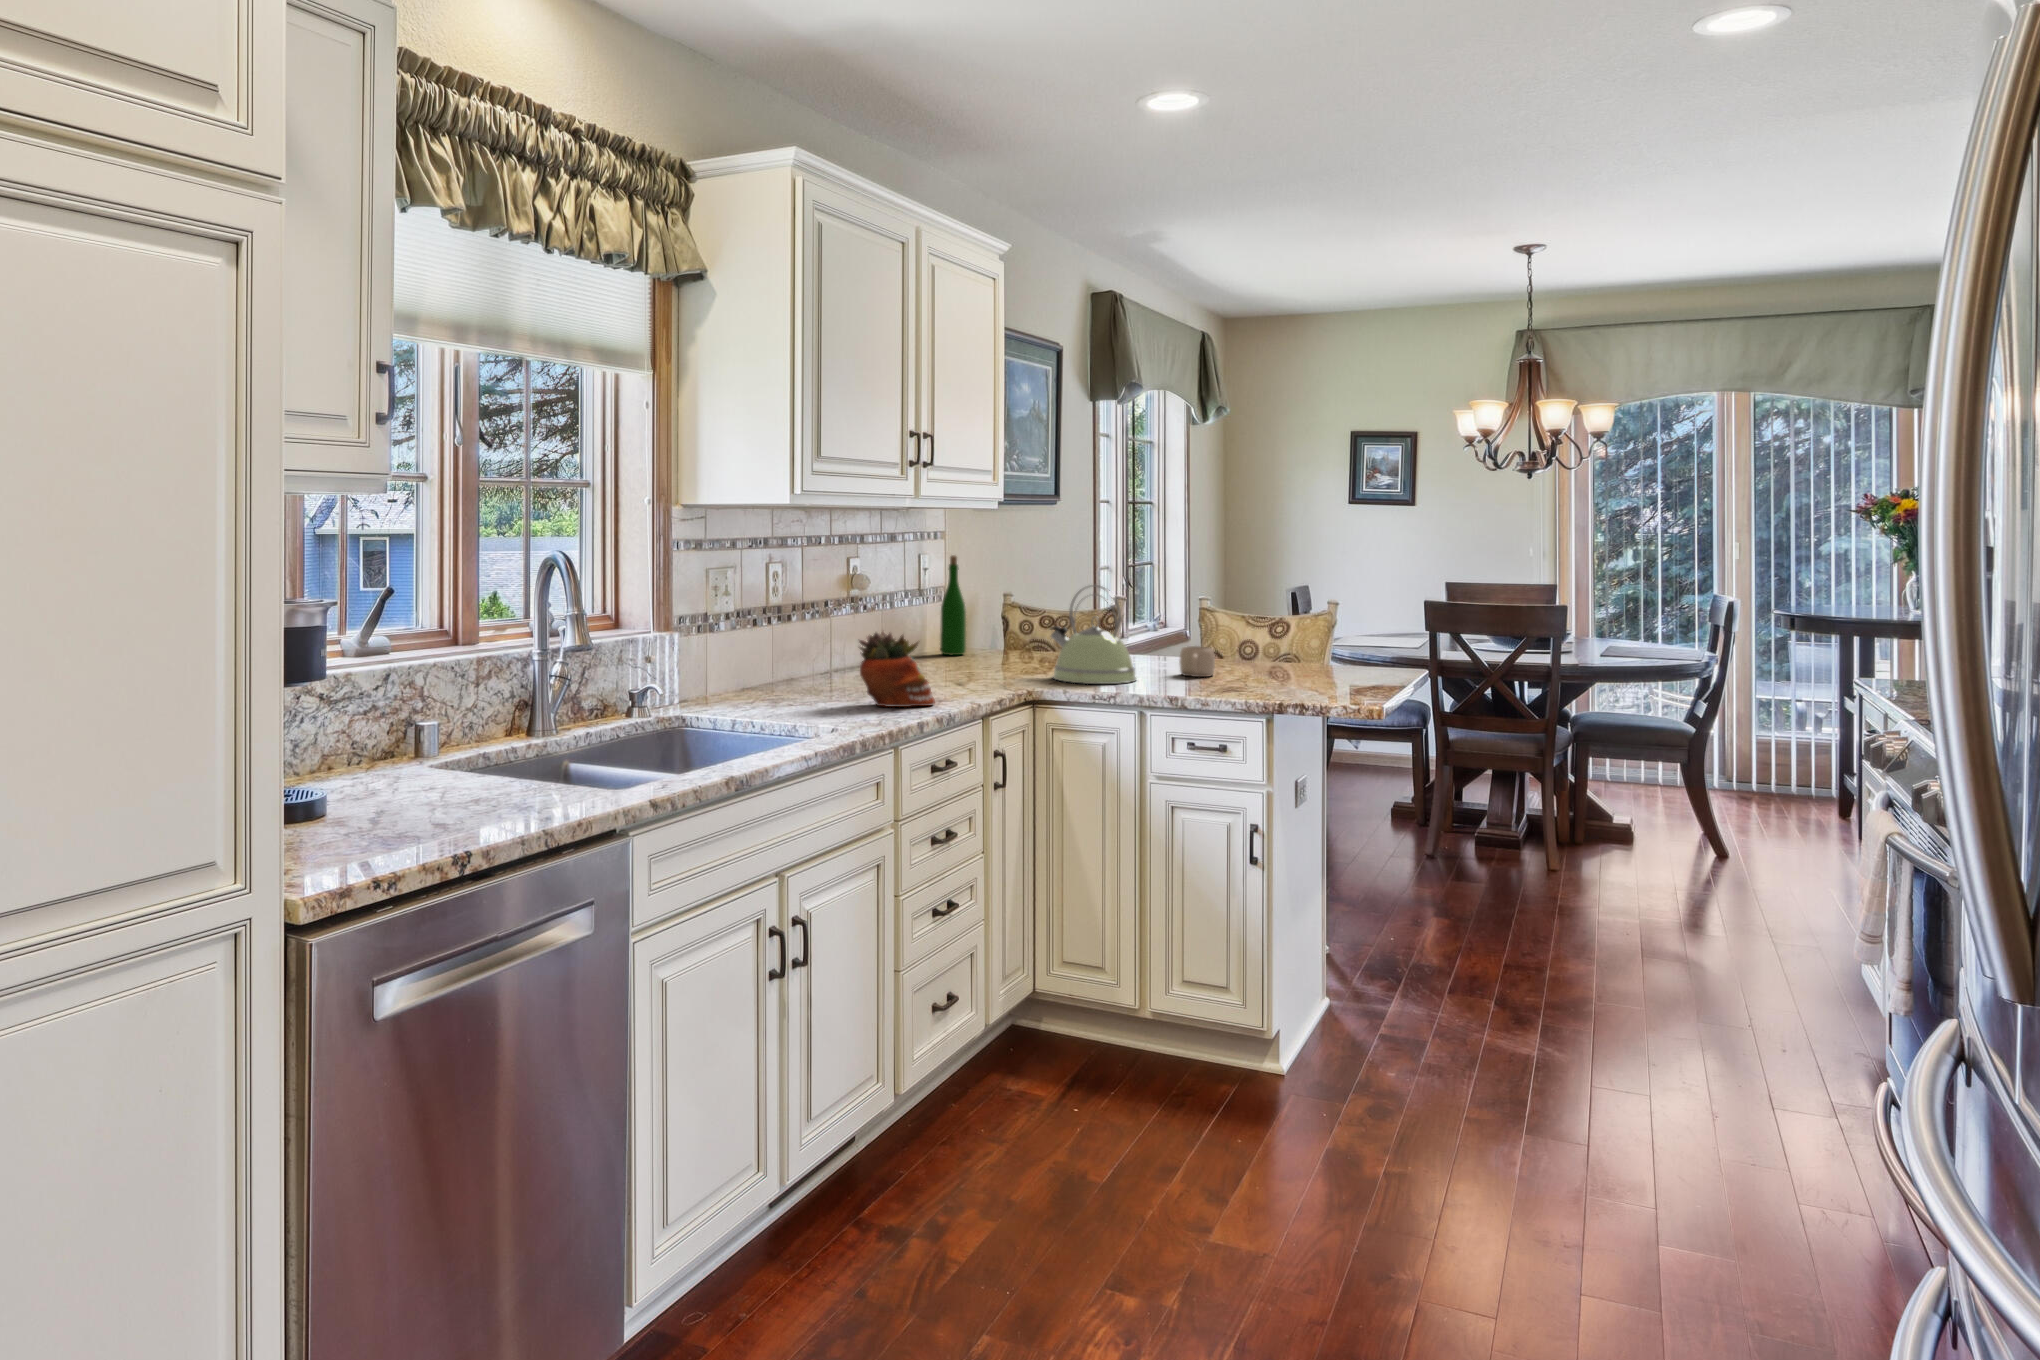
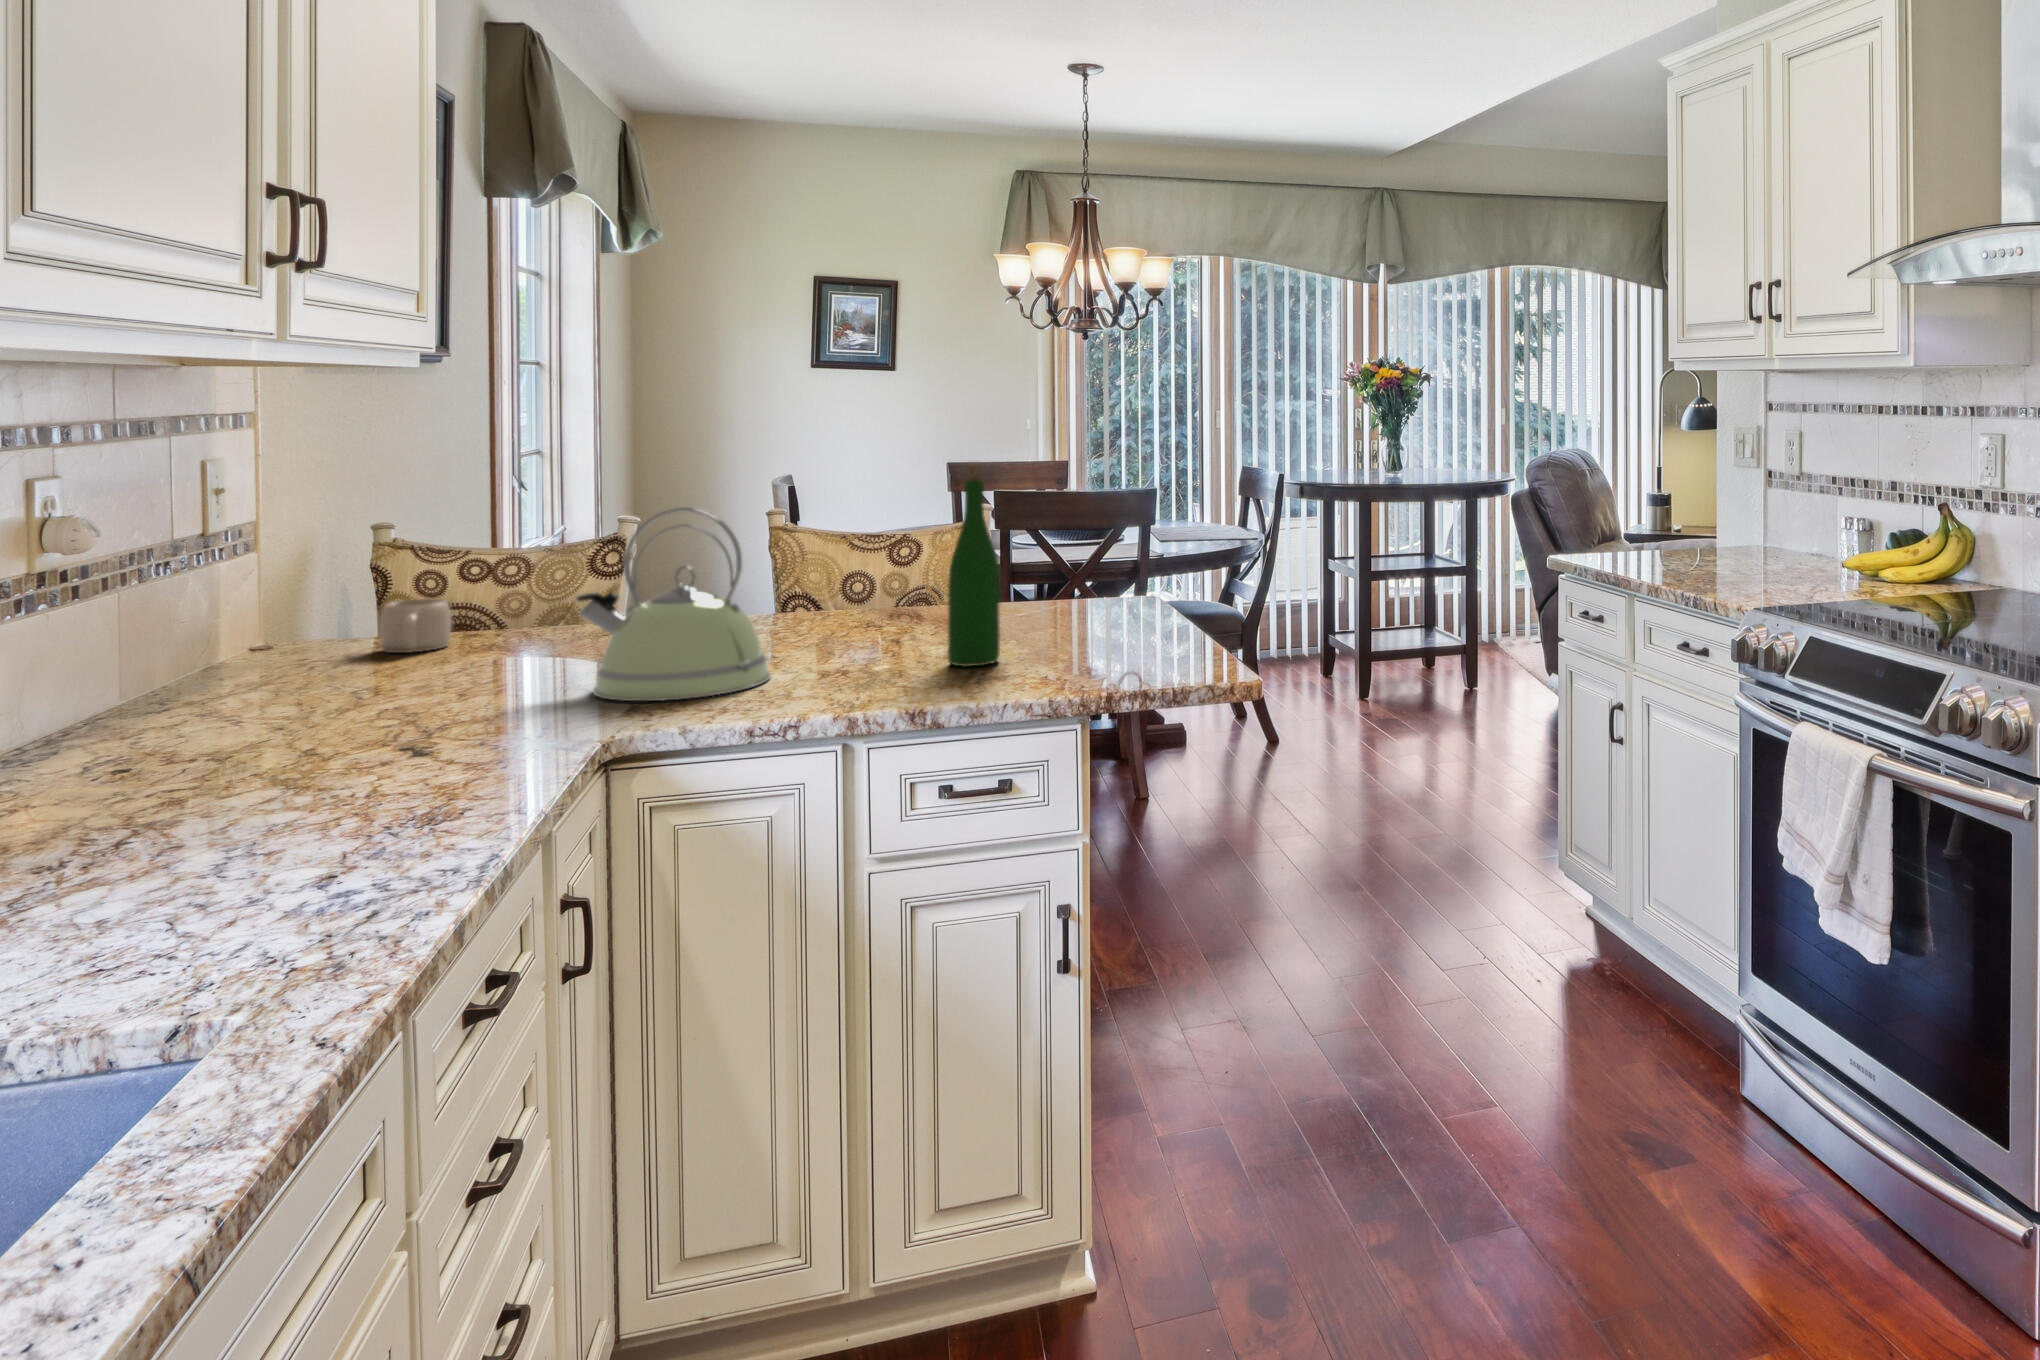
wine bottle: present [940,555,966,655] -> present [948,462,1000,667]
succulent planter: present [859,632,935,707] -> none [138,665,389,865]
mug: present [1179,646,1215,677] -> present [379,599,452,653]

